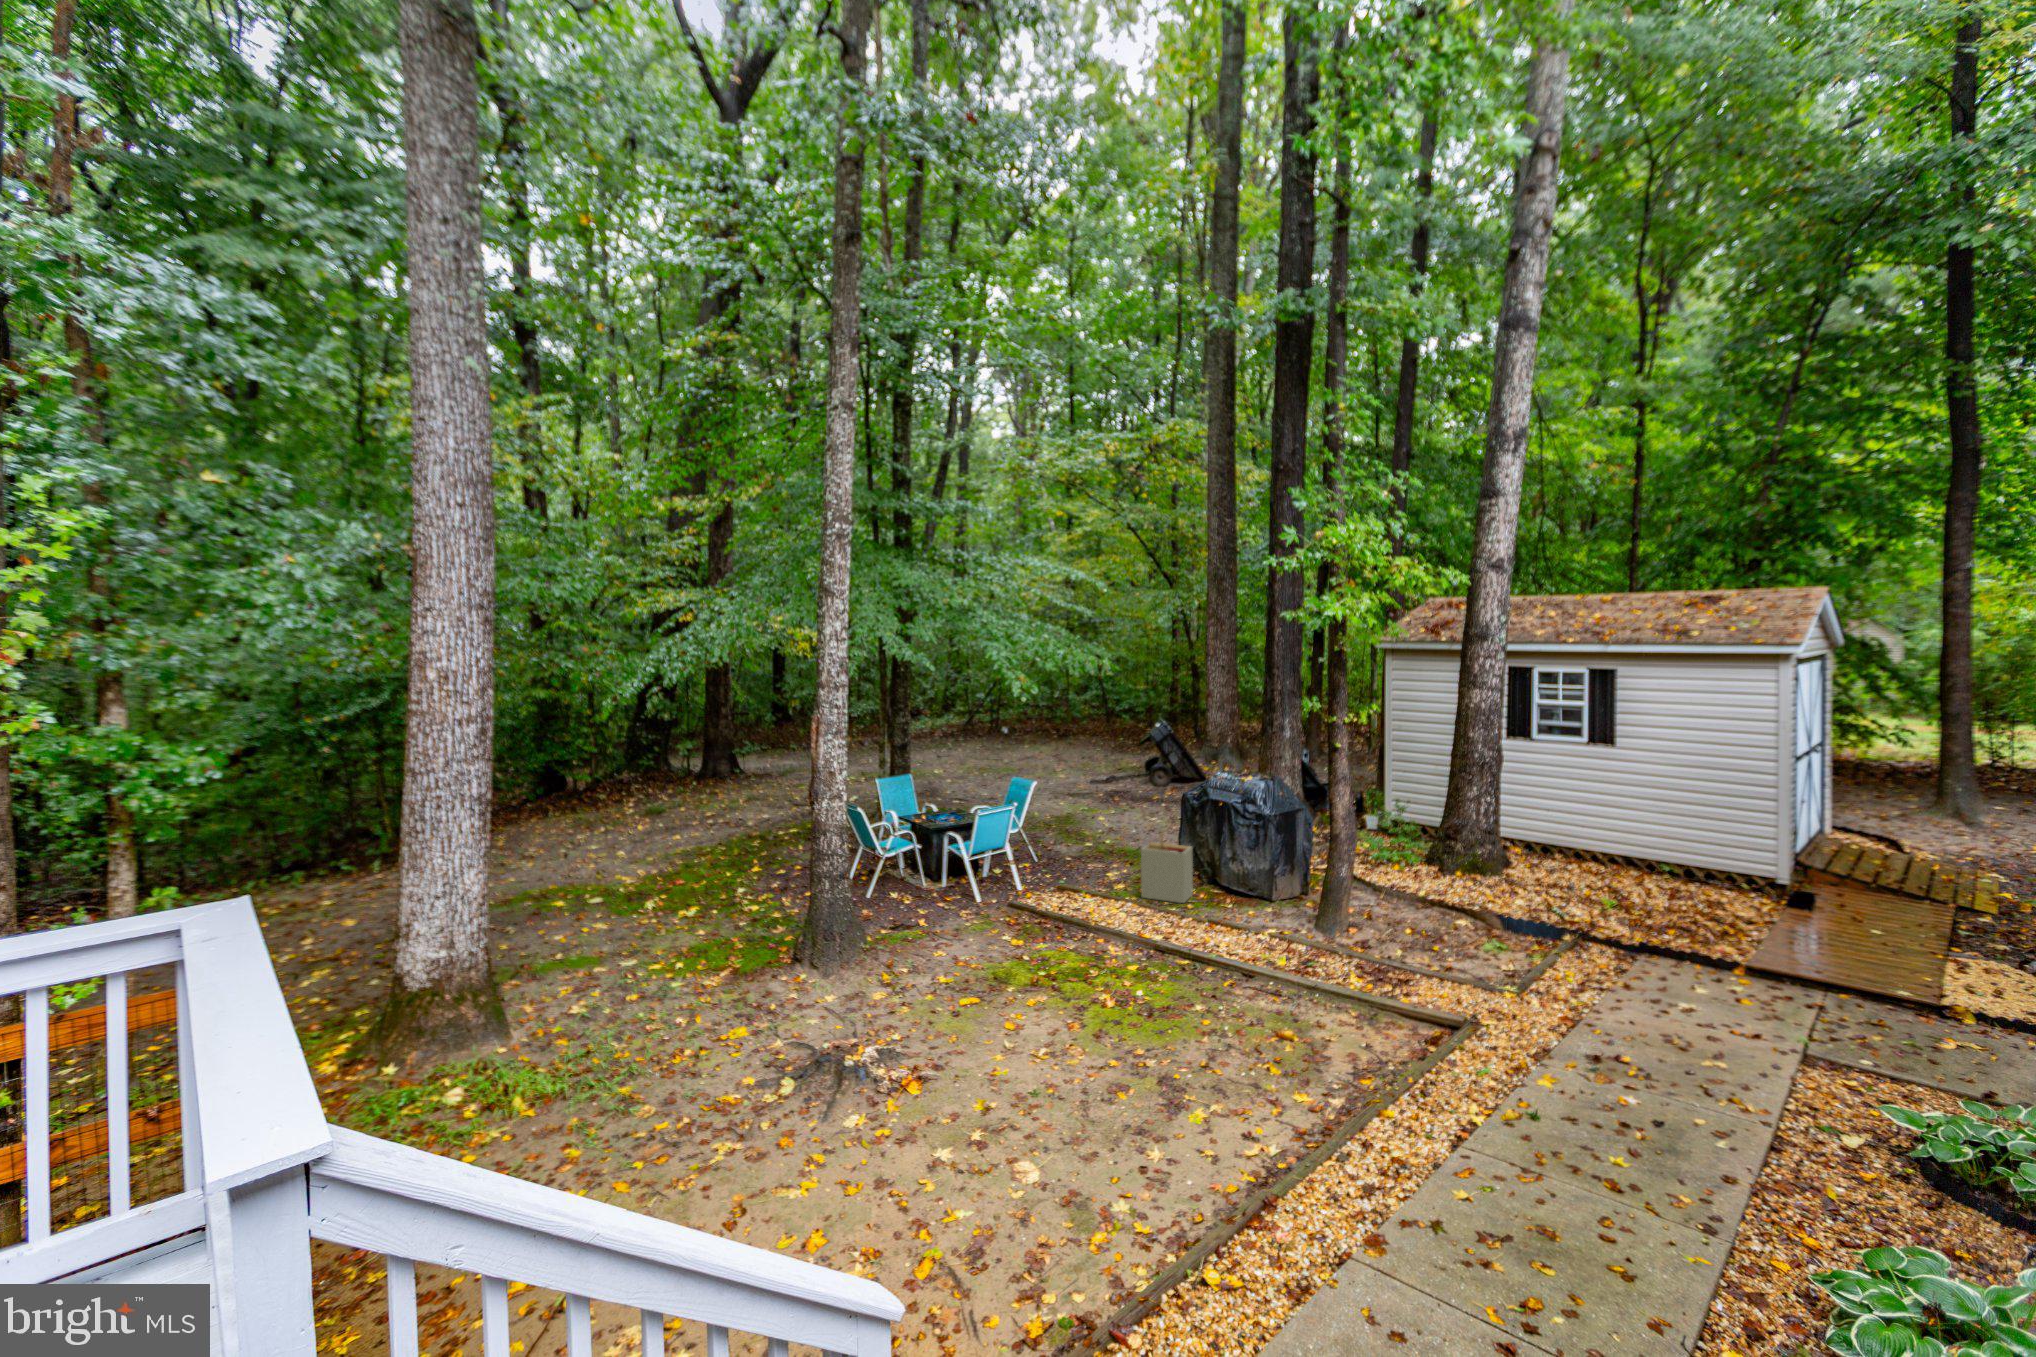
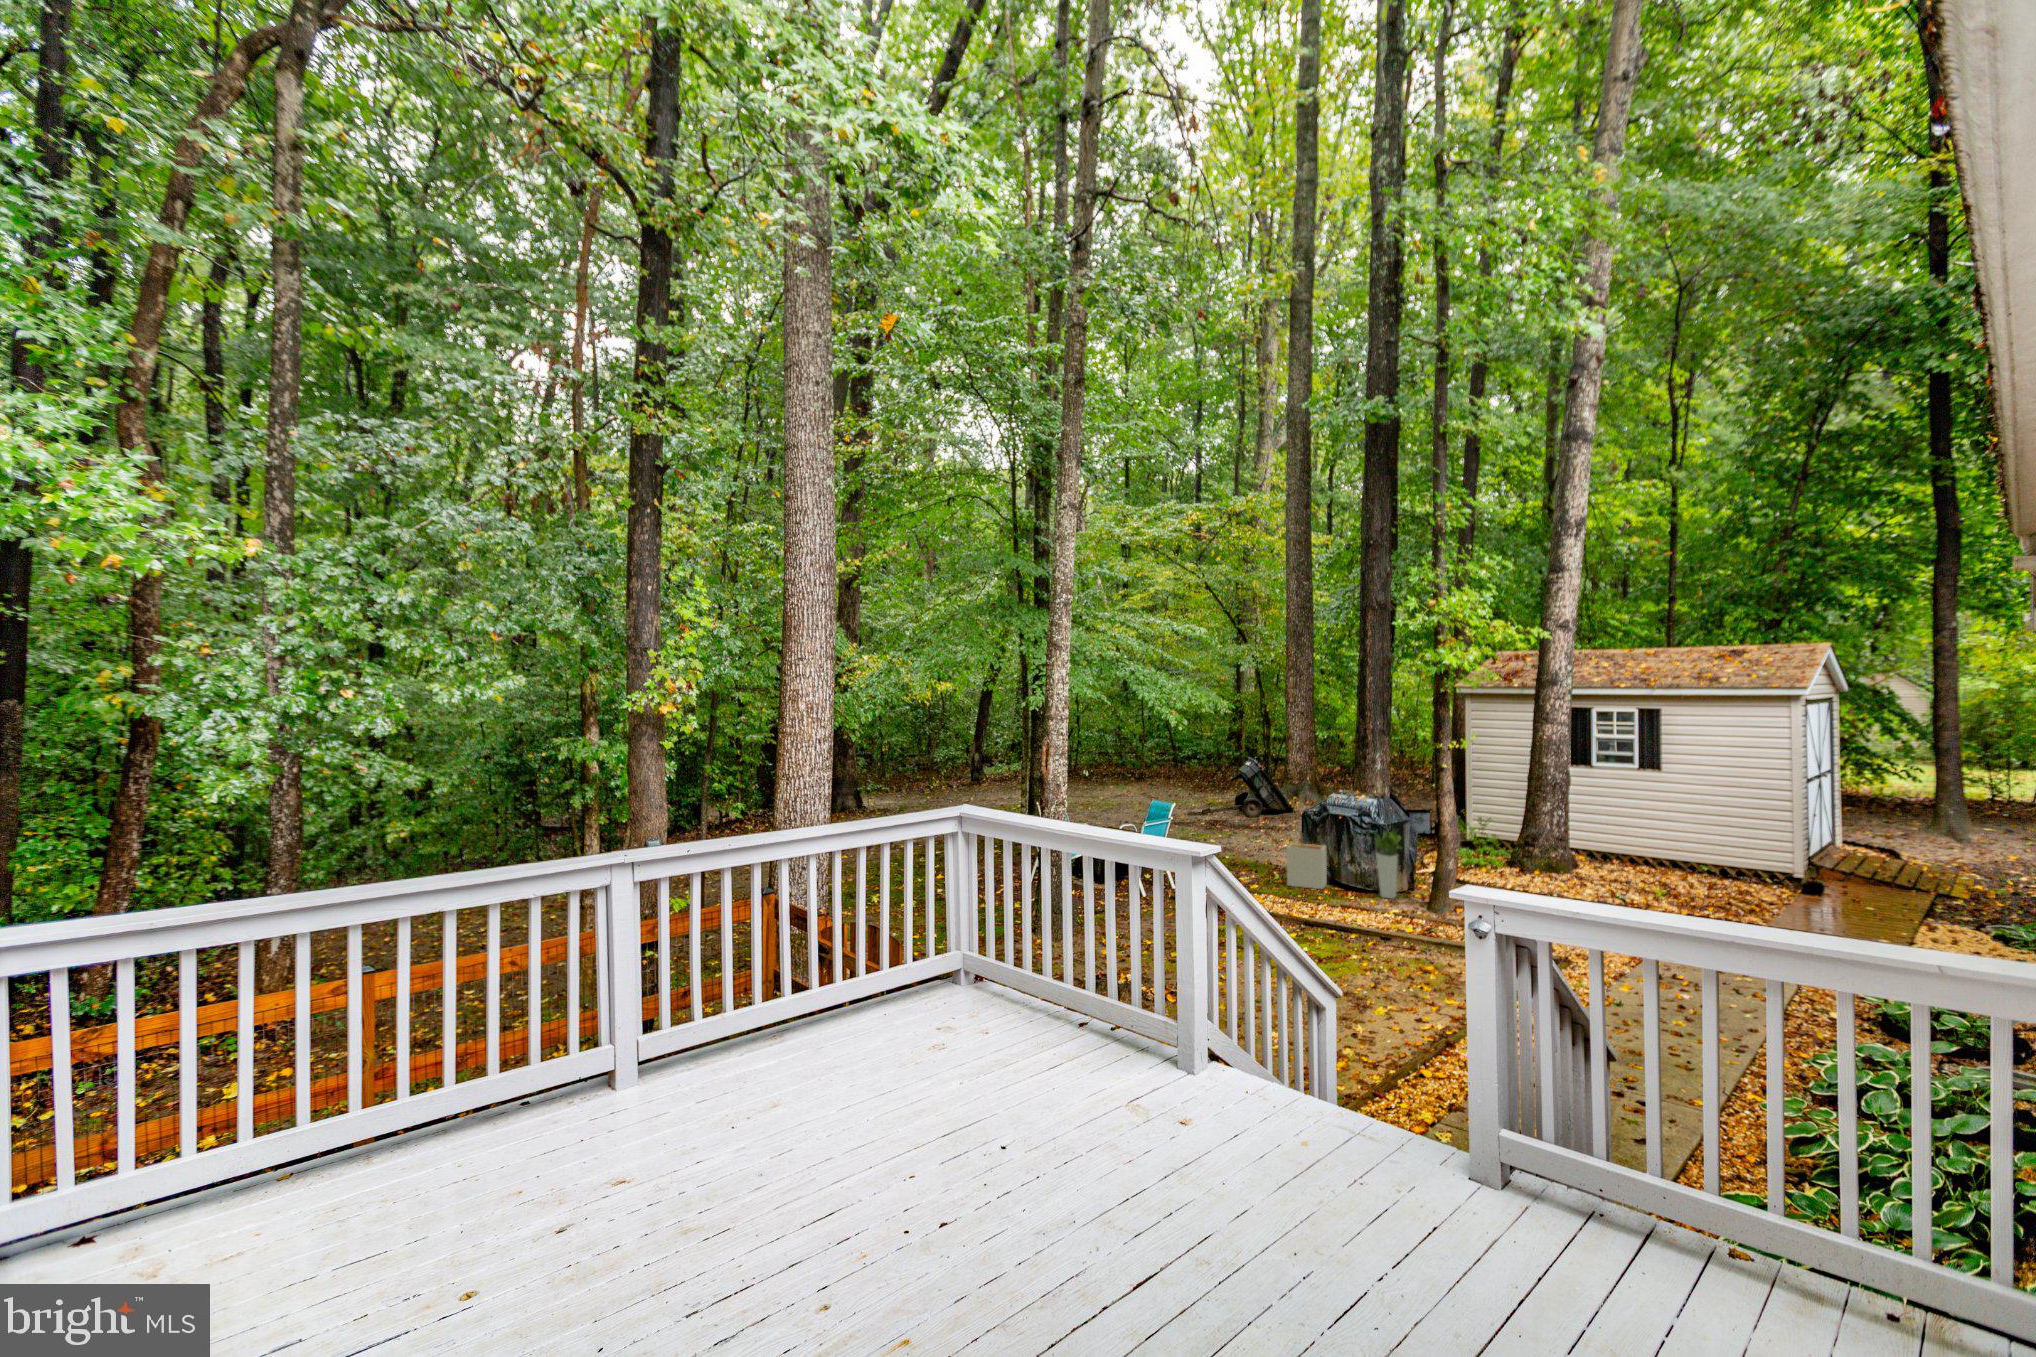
planter: none [1240,827,1282,918] -> present [1375,829,1401,899]

